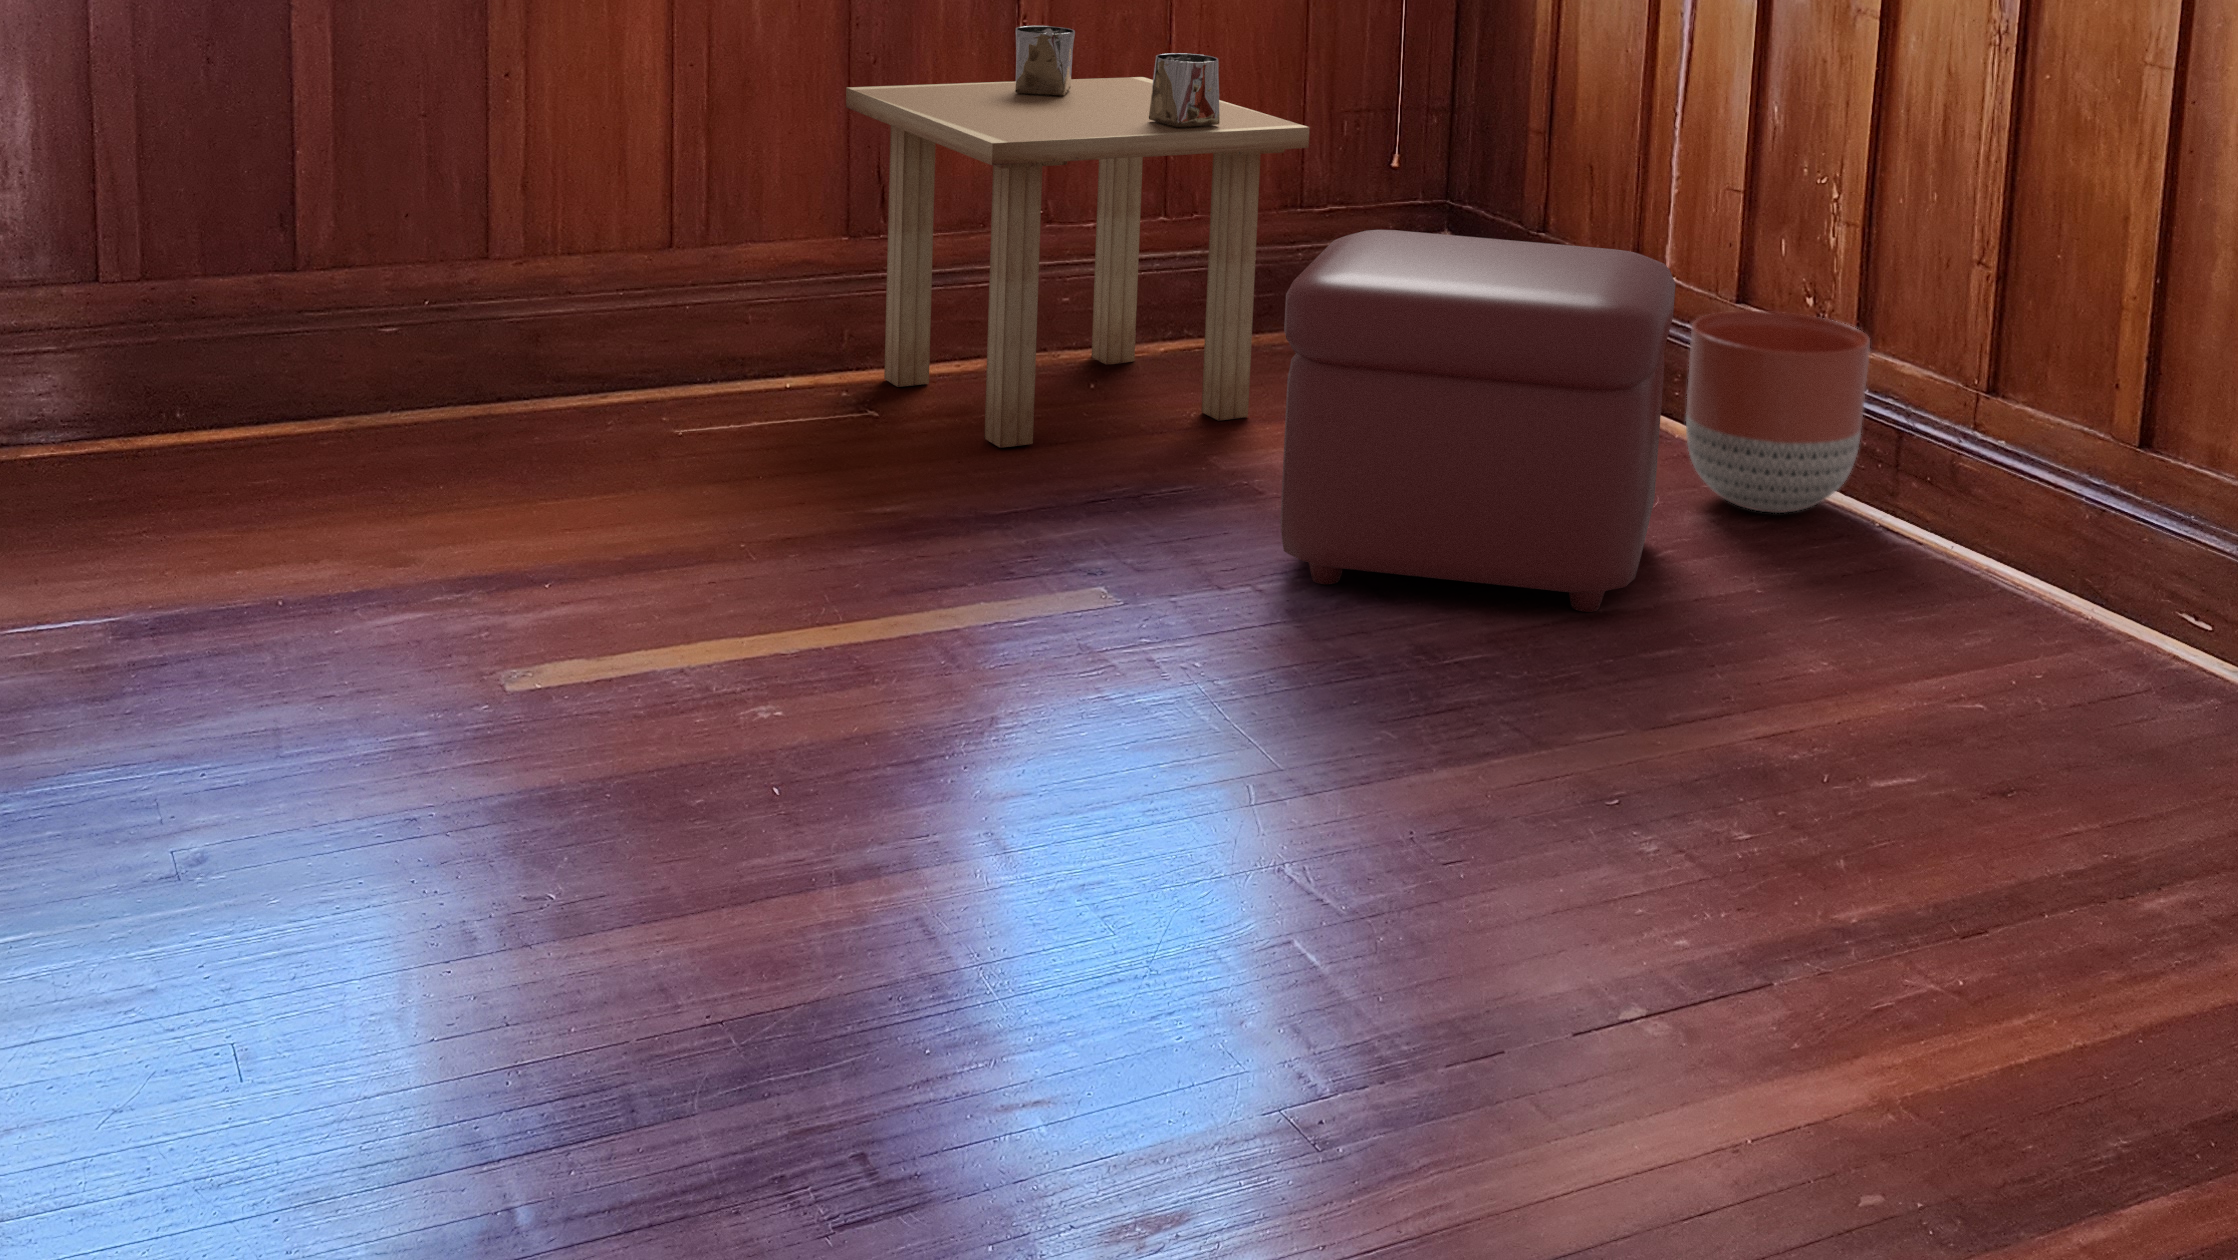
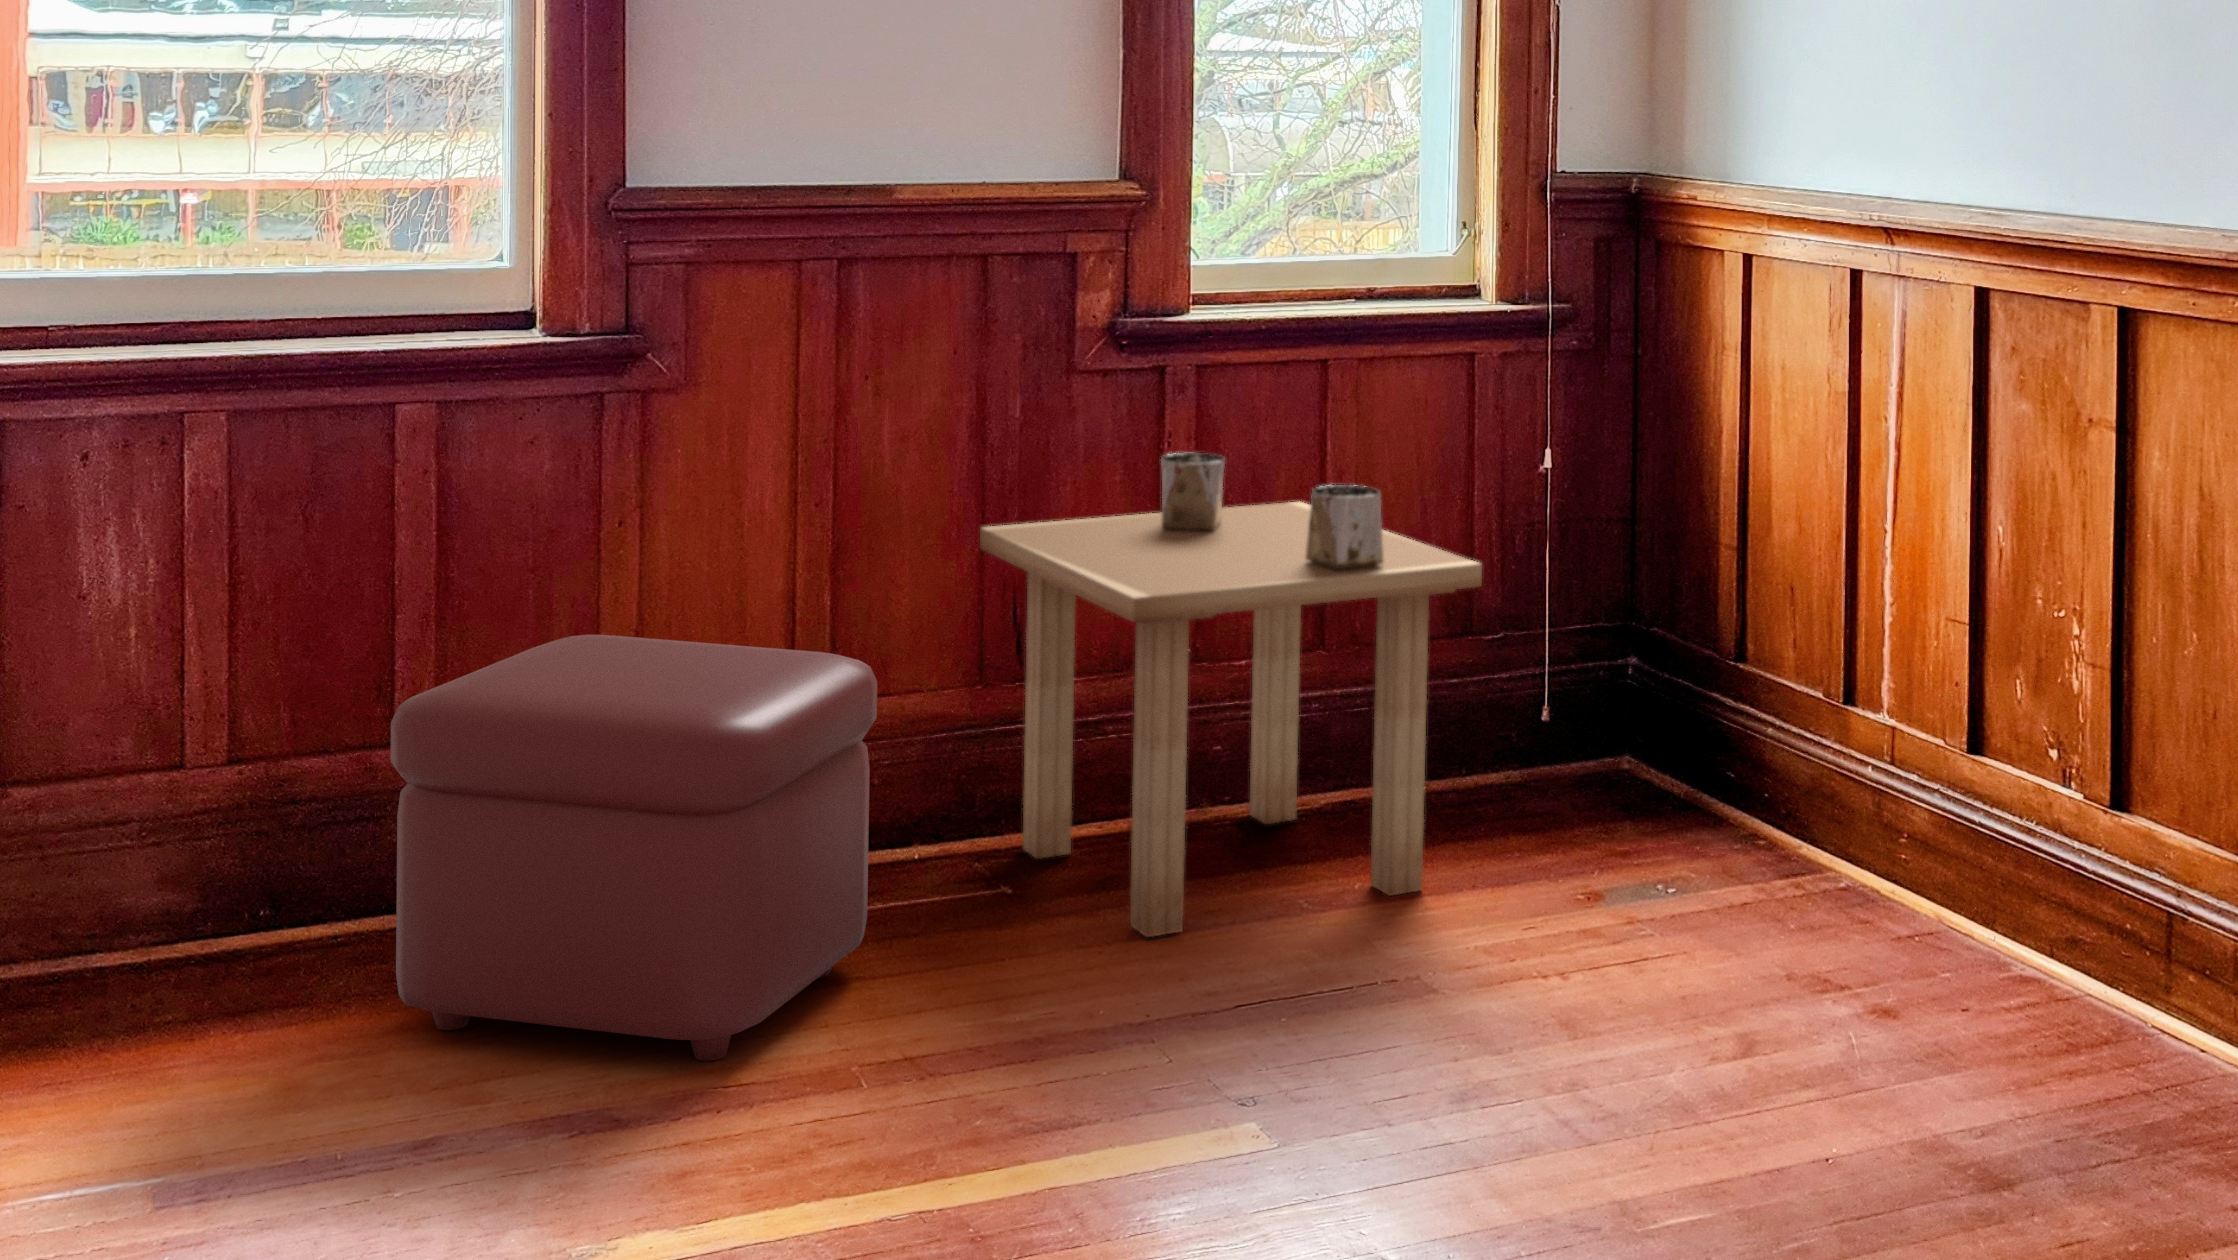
ottoman: present [1280,230,1675,612] -> present [390,635,877,1061]
planter: present [1686,311,1870,513] -> none [1920,769,2129,1010]

